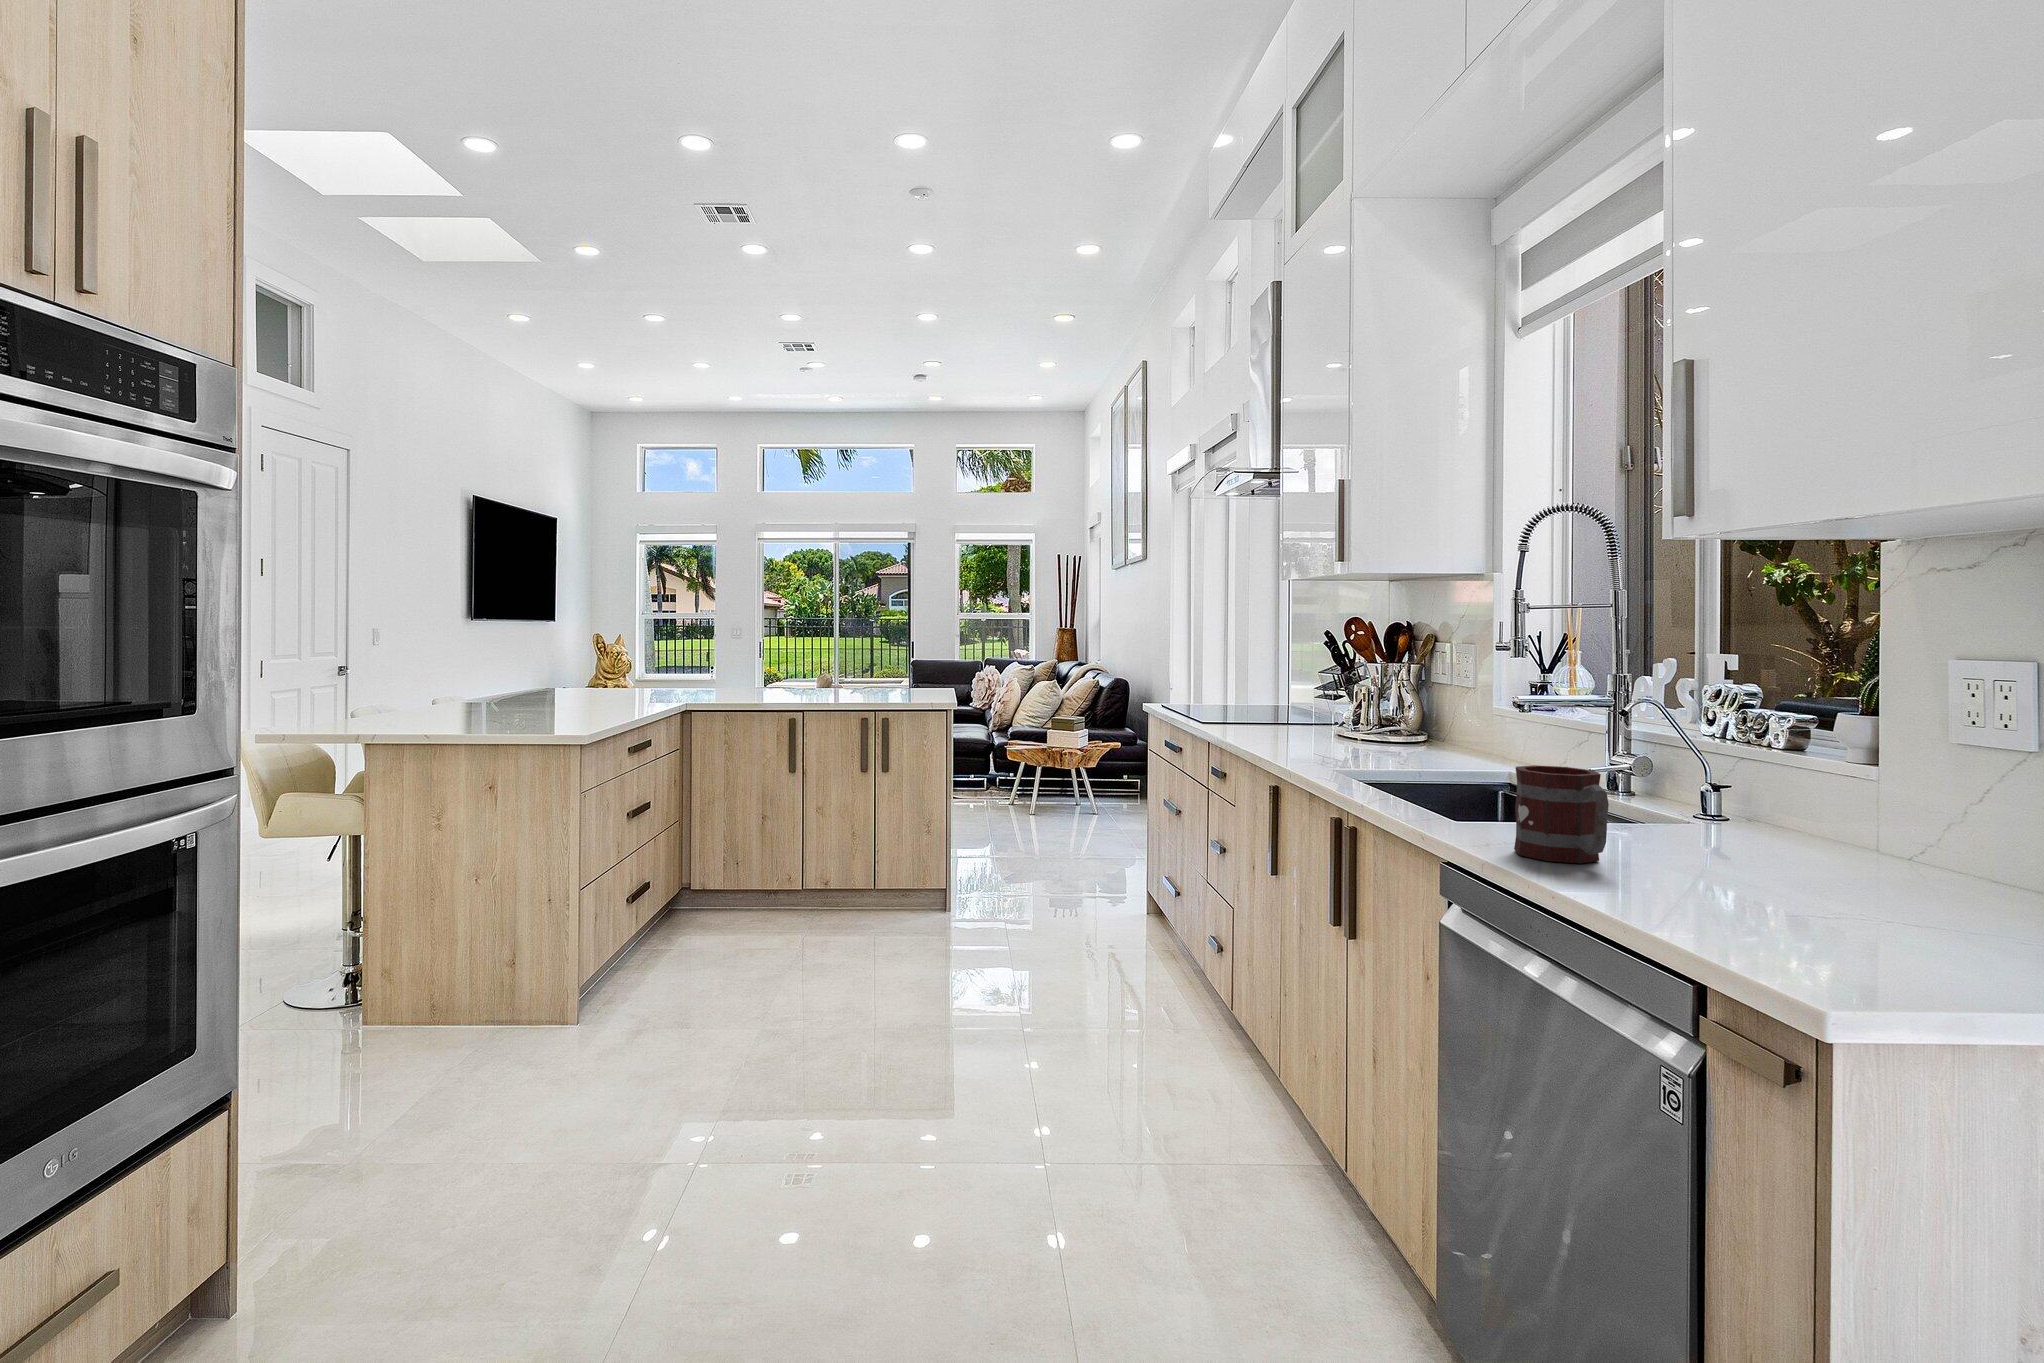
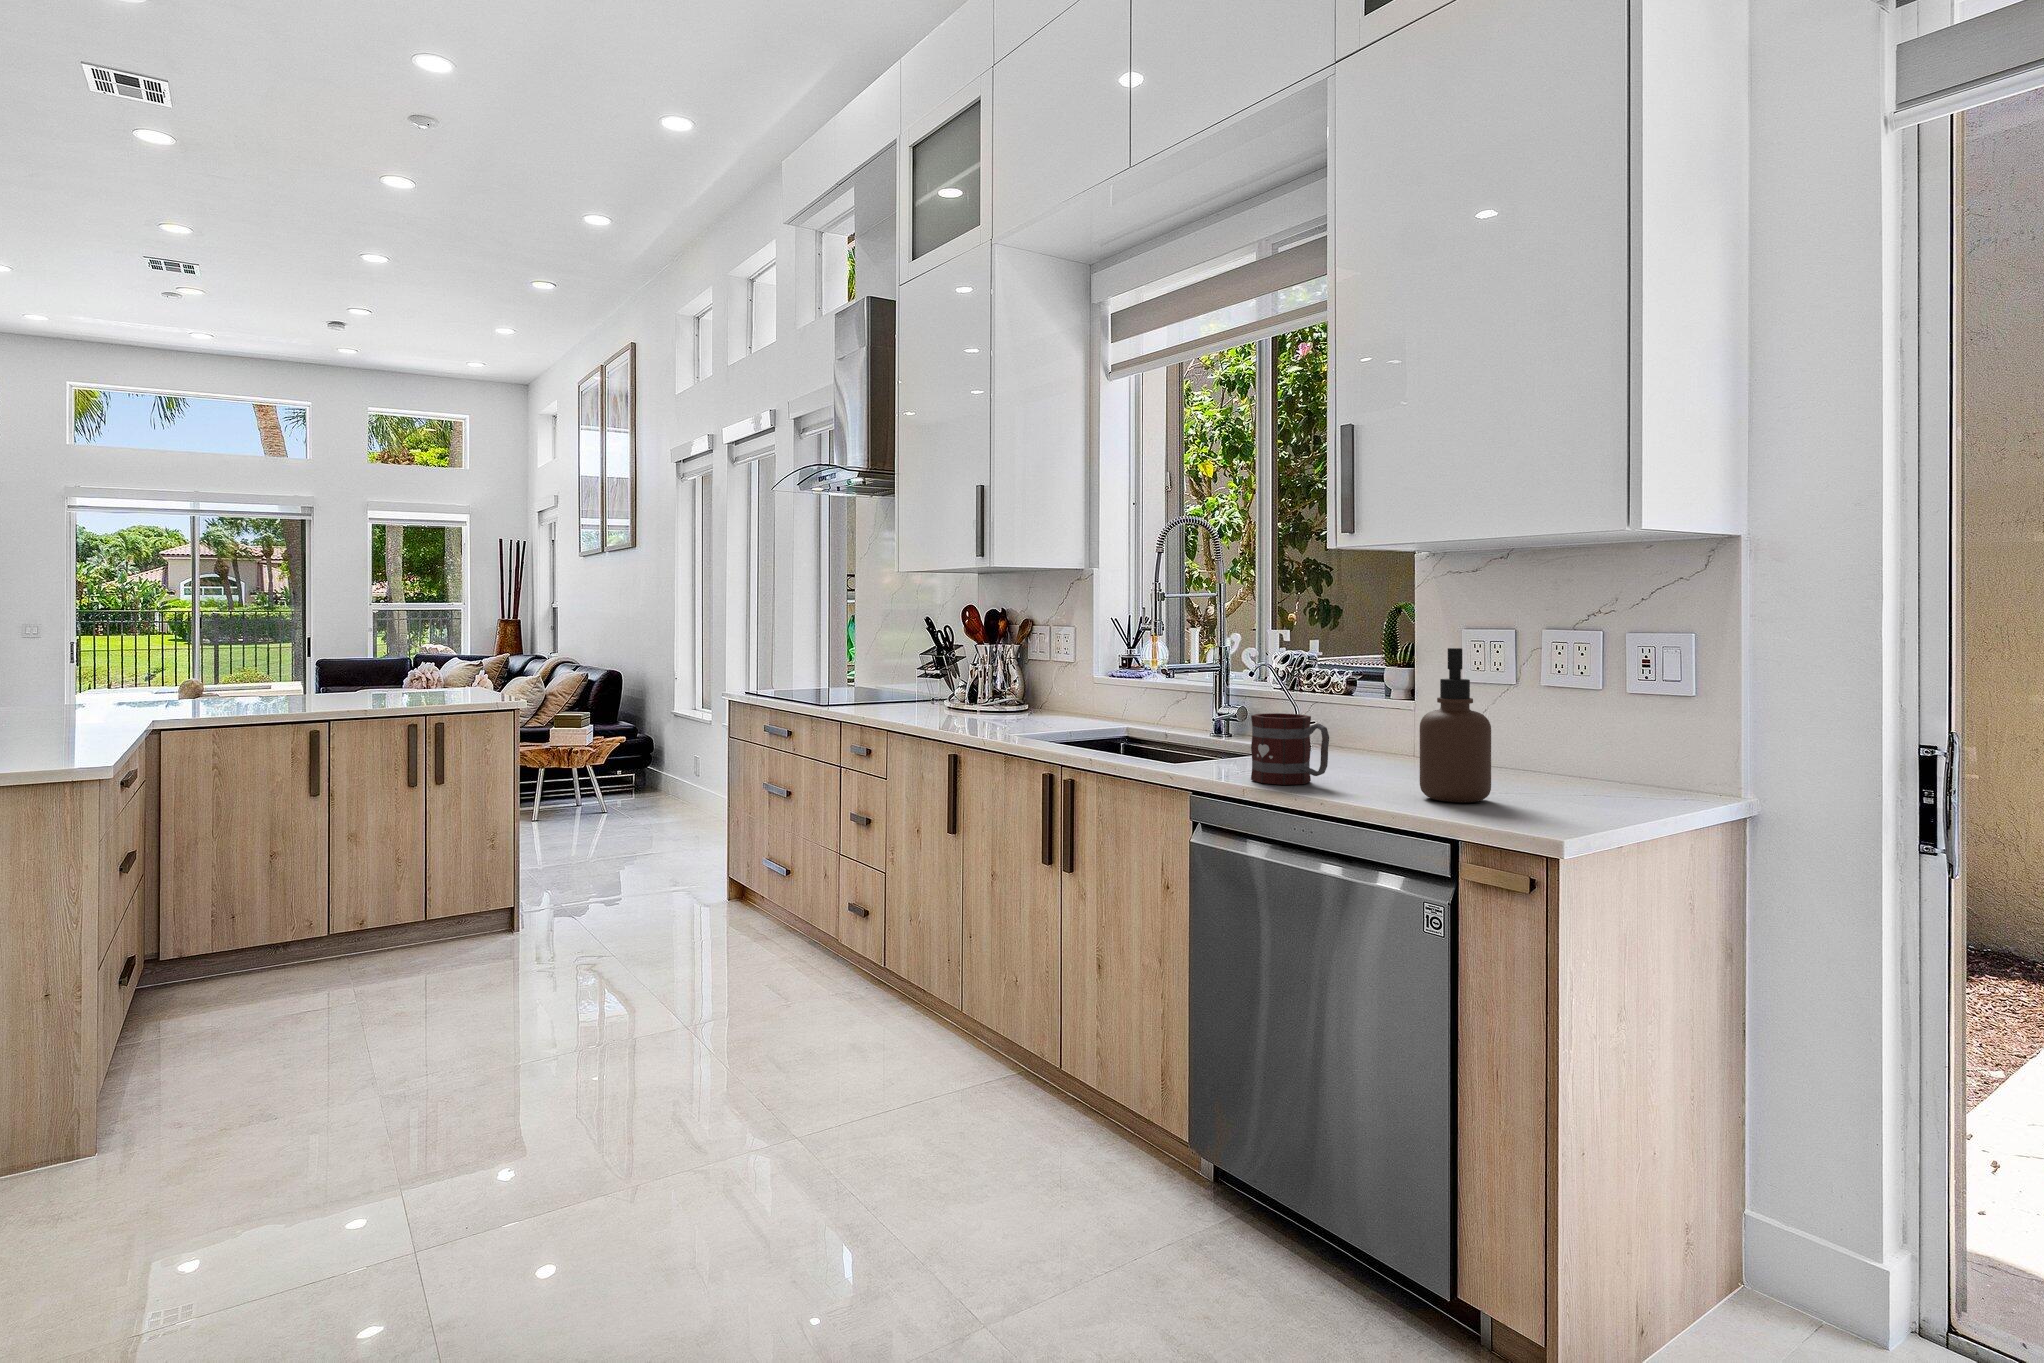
soap dispenser: none [1715,692,1835,920] -> present [1420,648,1491,803]

